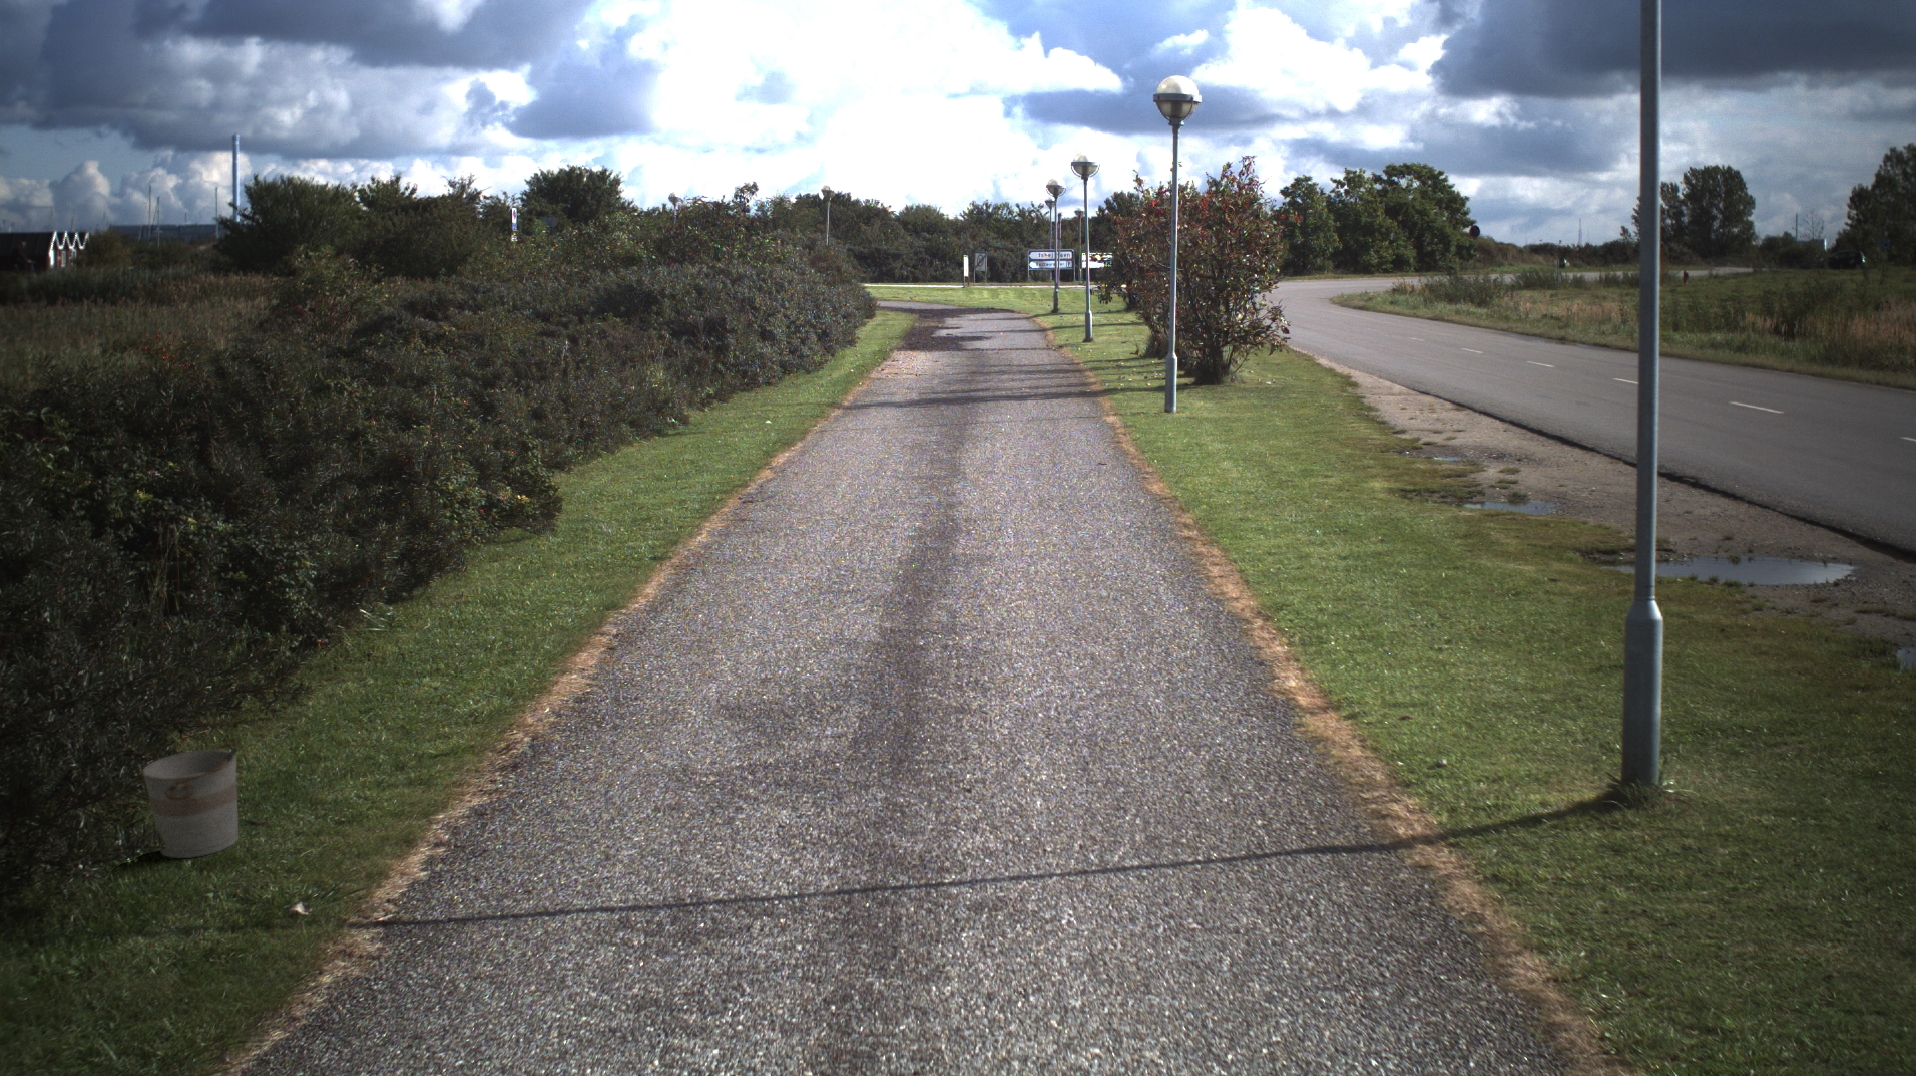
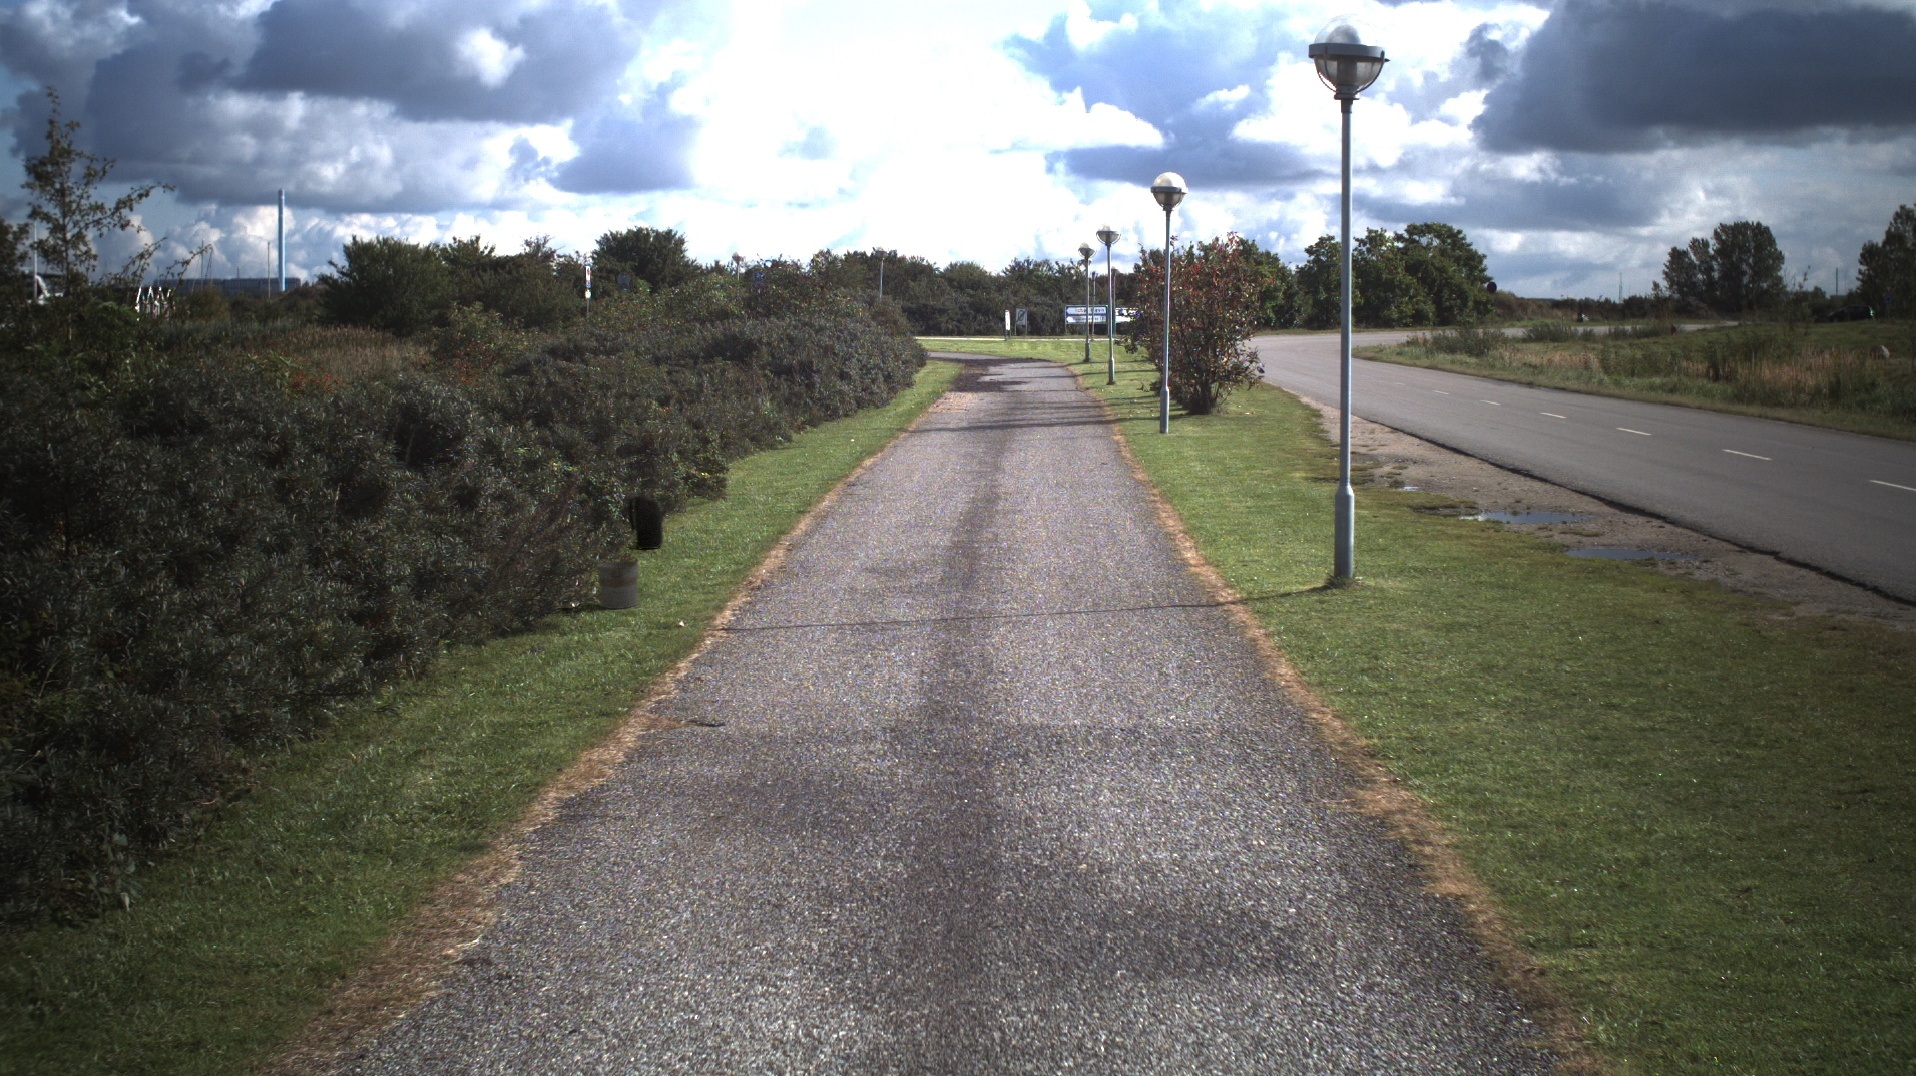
backpack: none [325,564,396,658] -> present [628,496,663,549]

